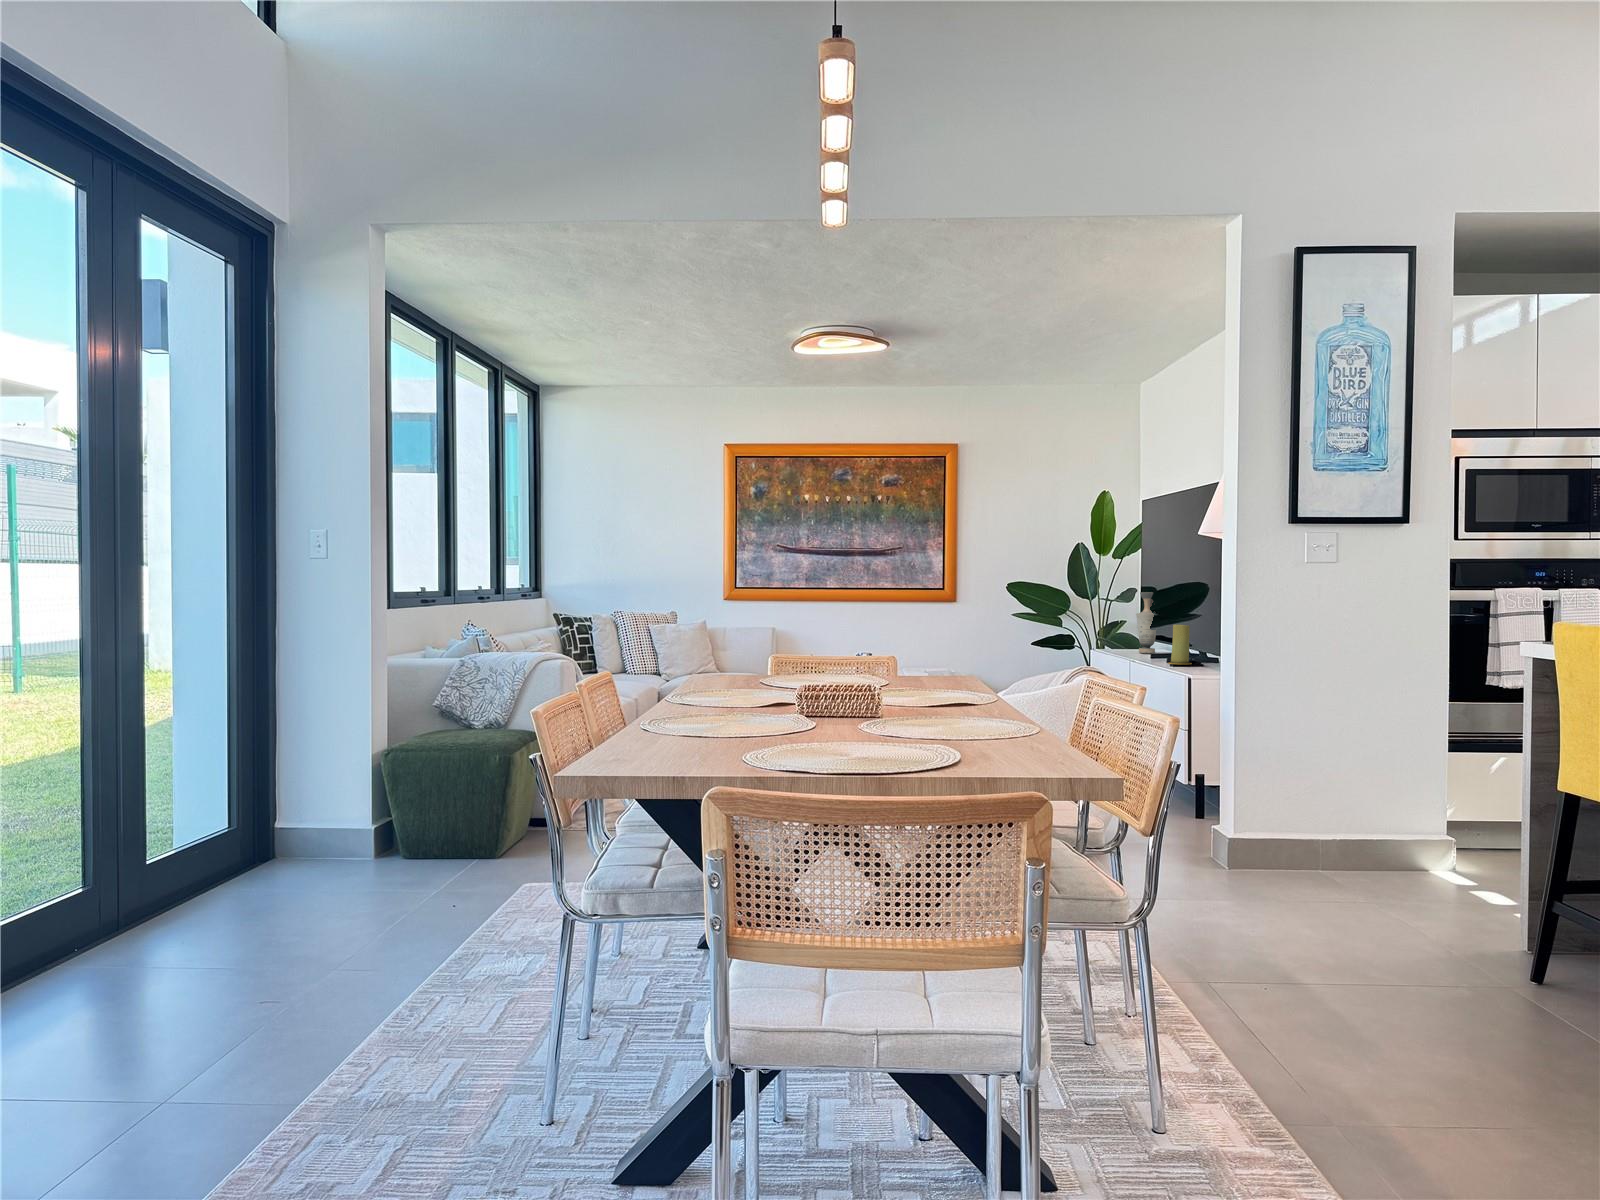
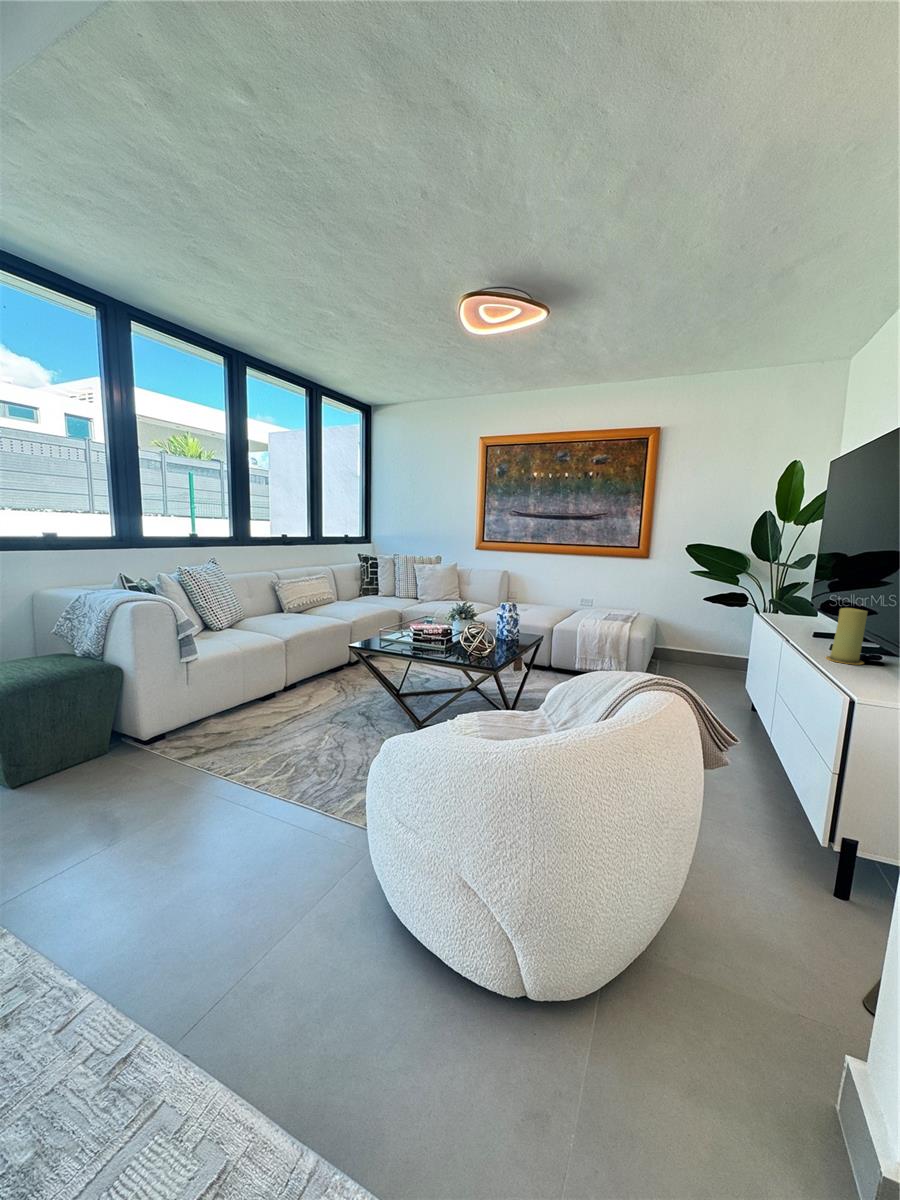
vase: present [1136,592,1156,654] -> none [798,560,830,630]

